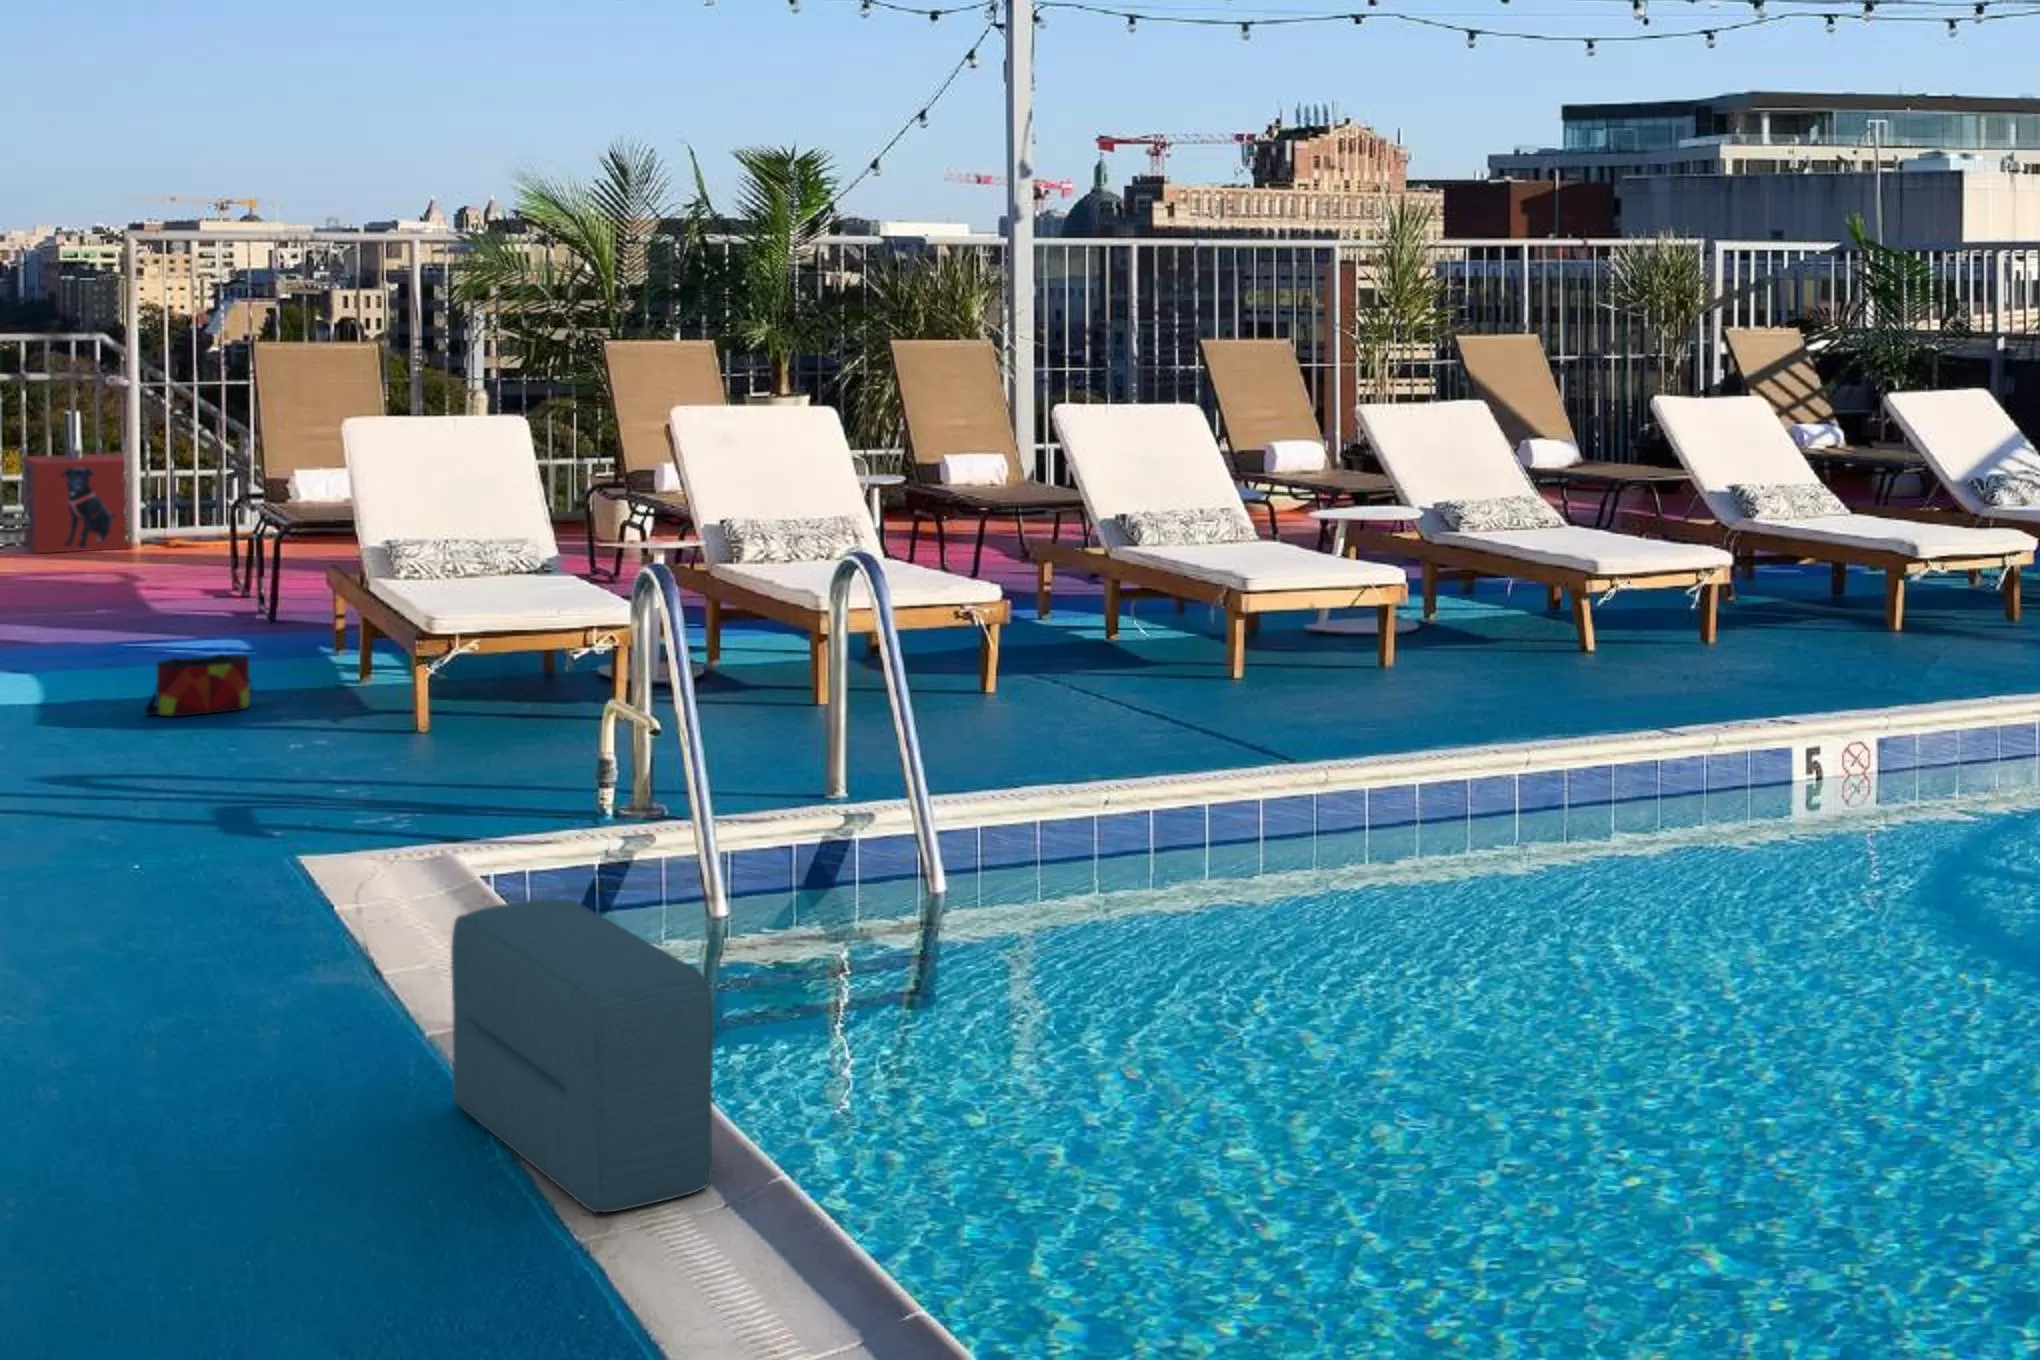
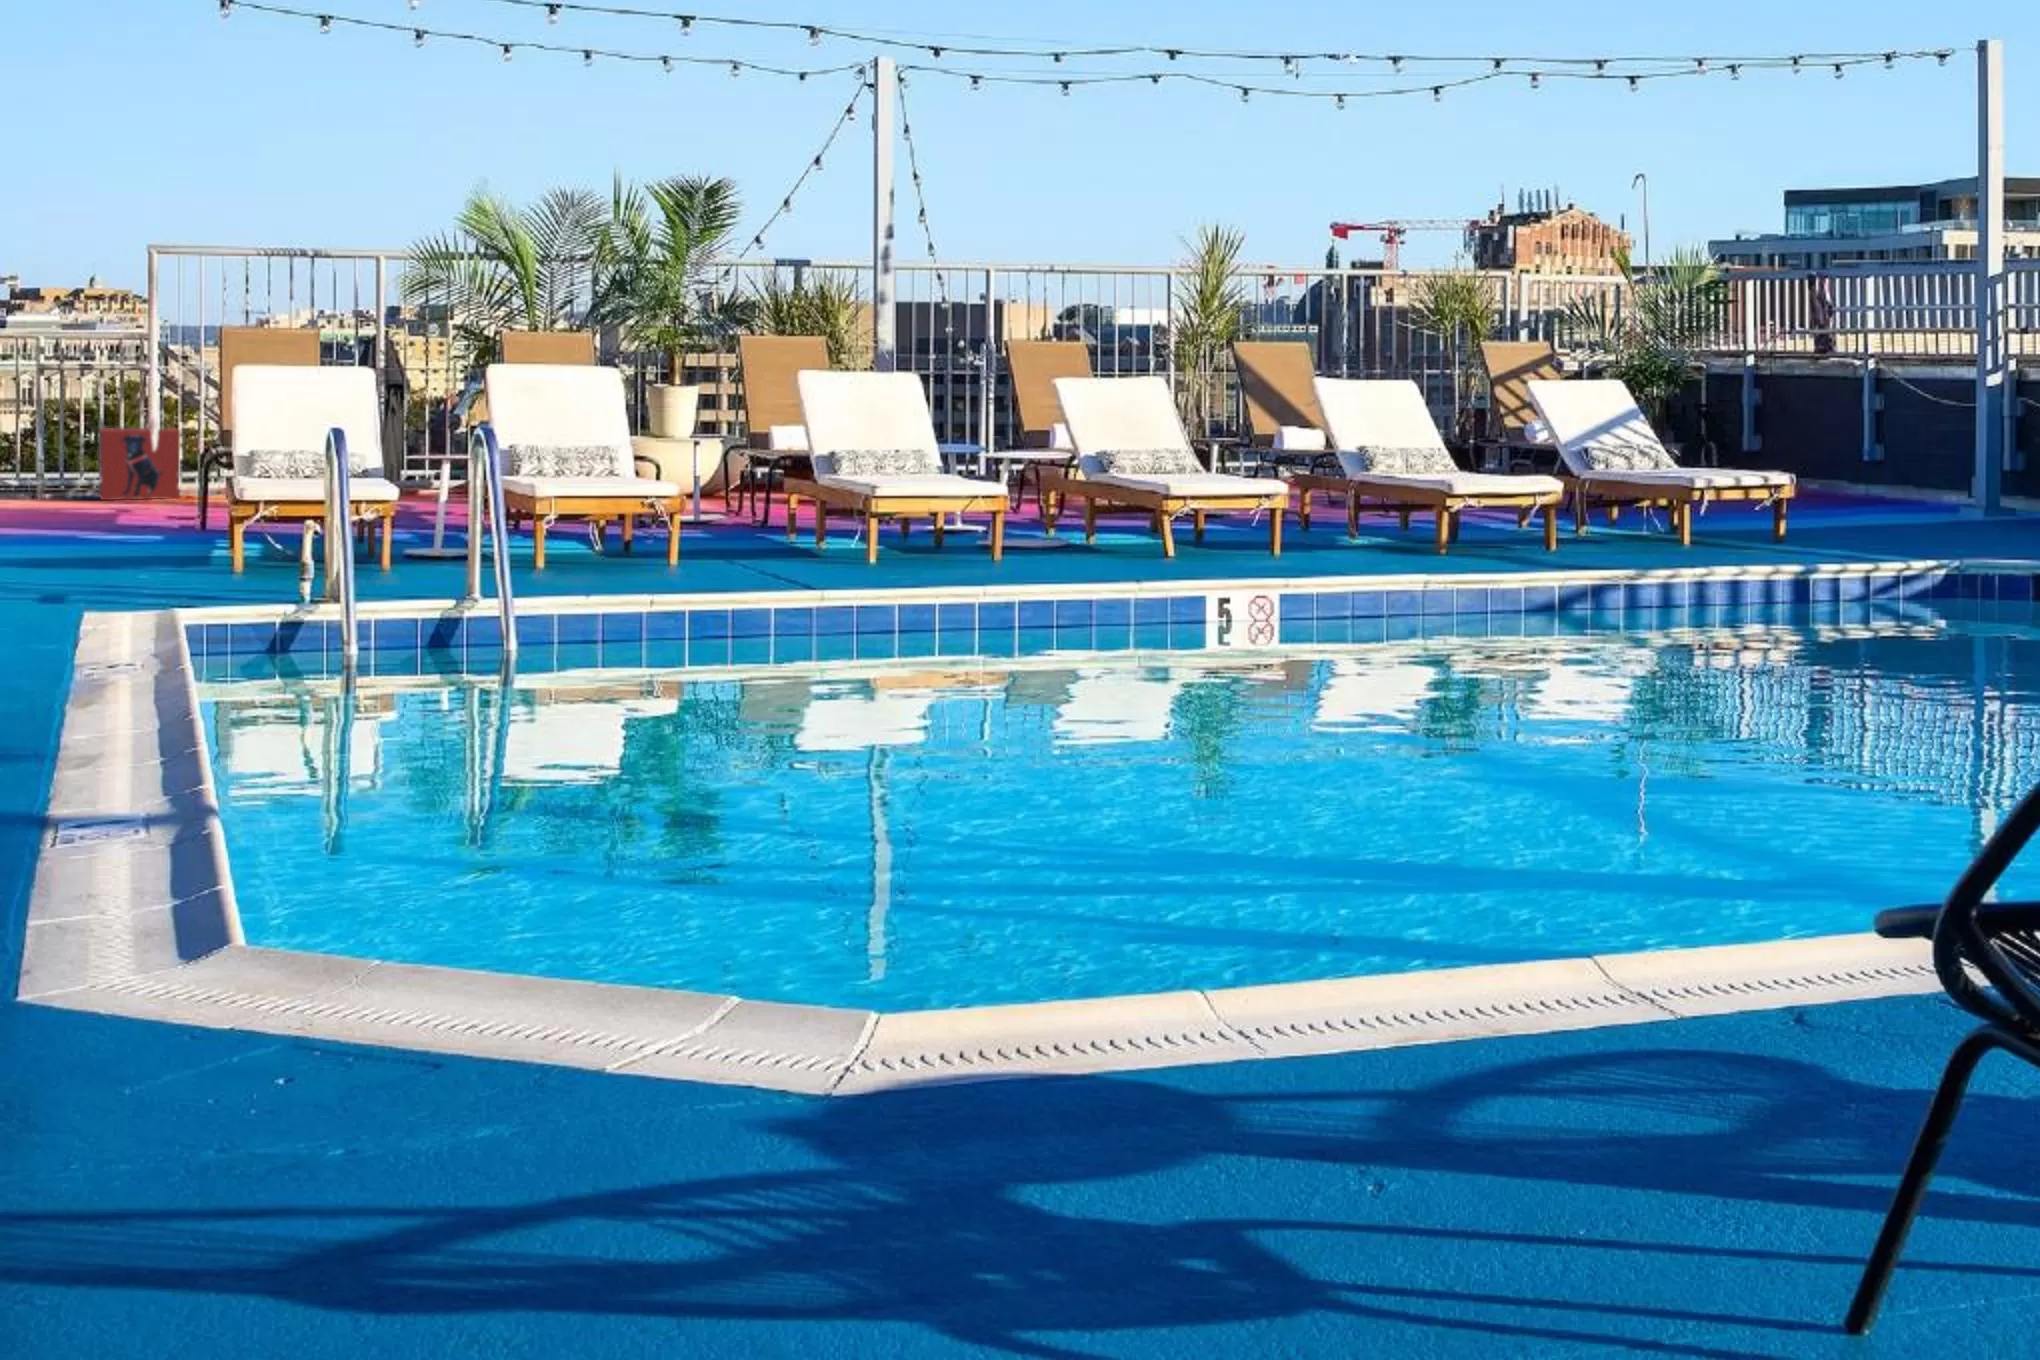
bag: present [145,654,253,716] -> none [73,523,152,563]
pouf: present [451,899,713,1212] -> none [47,561,147,700]

